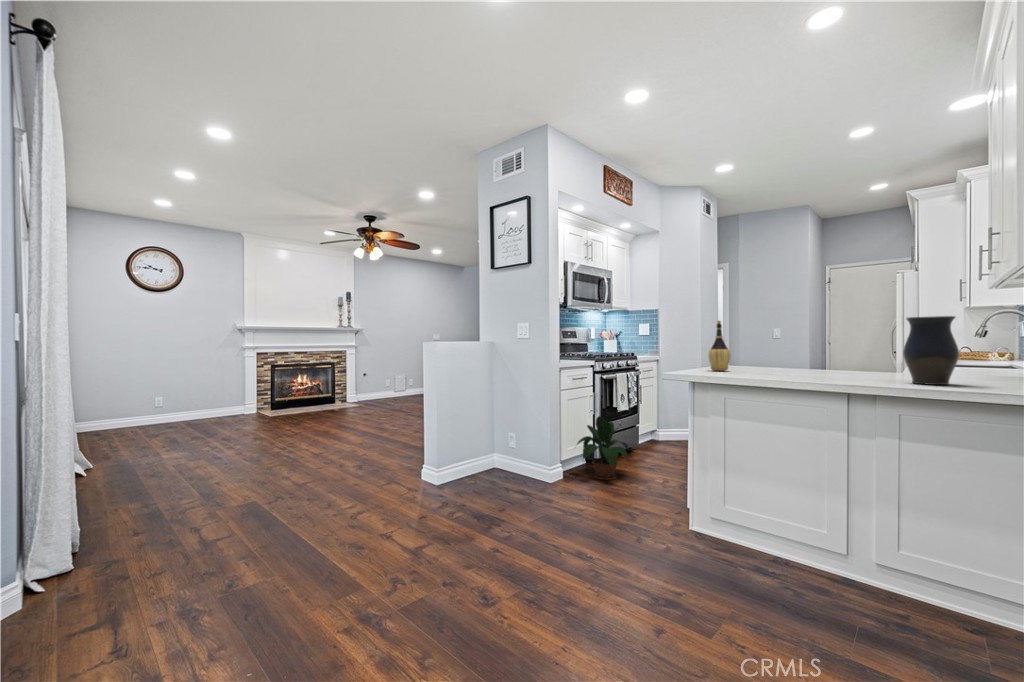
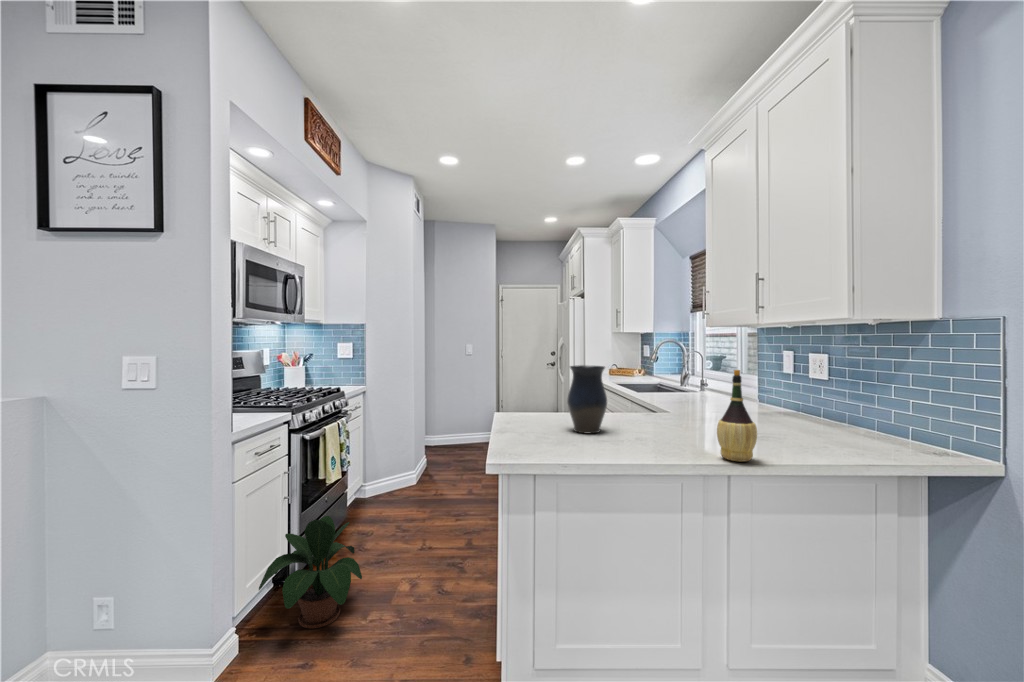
vase: present [903,316,959,385] -> present [567,365,607,433]
wine bottle: present [708,321,731,371] -> present [717,370,757,461]

